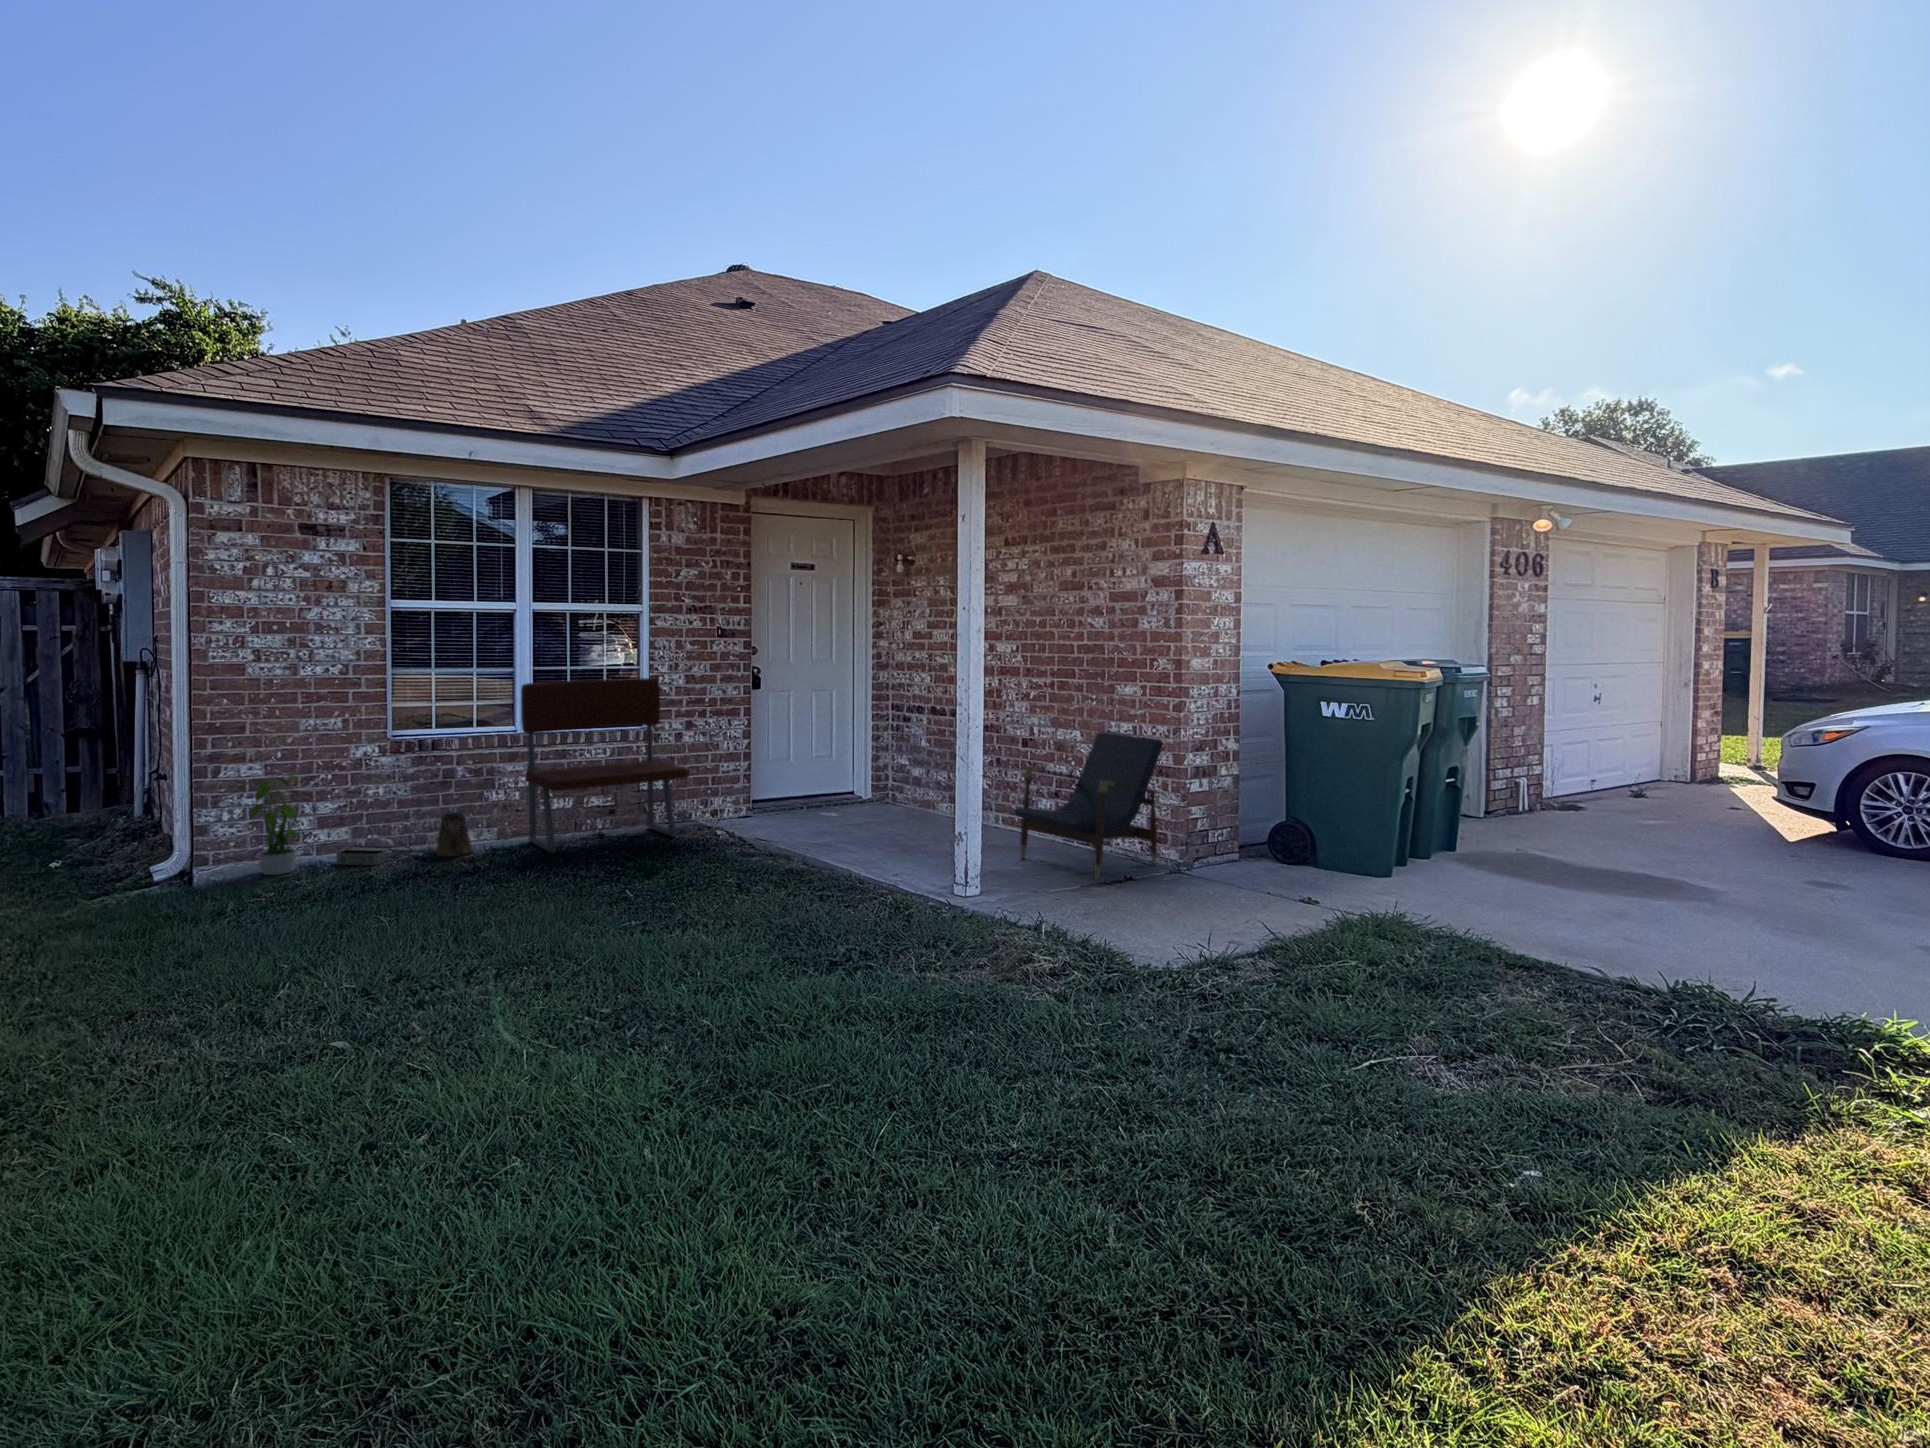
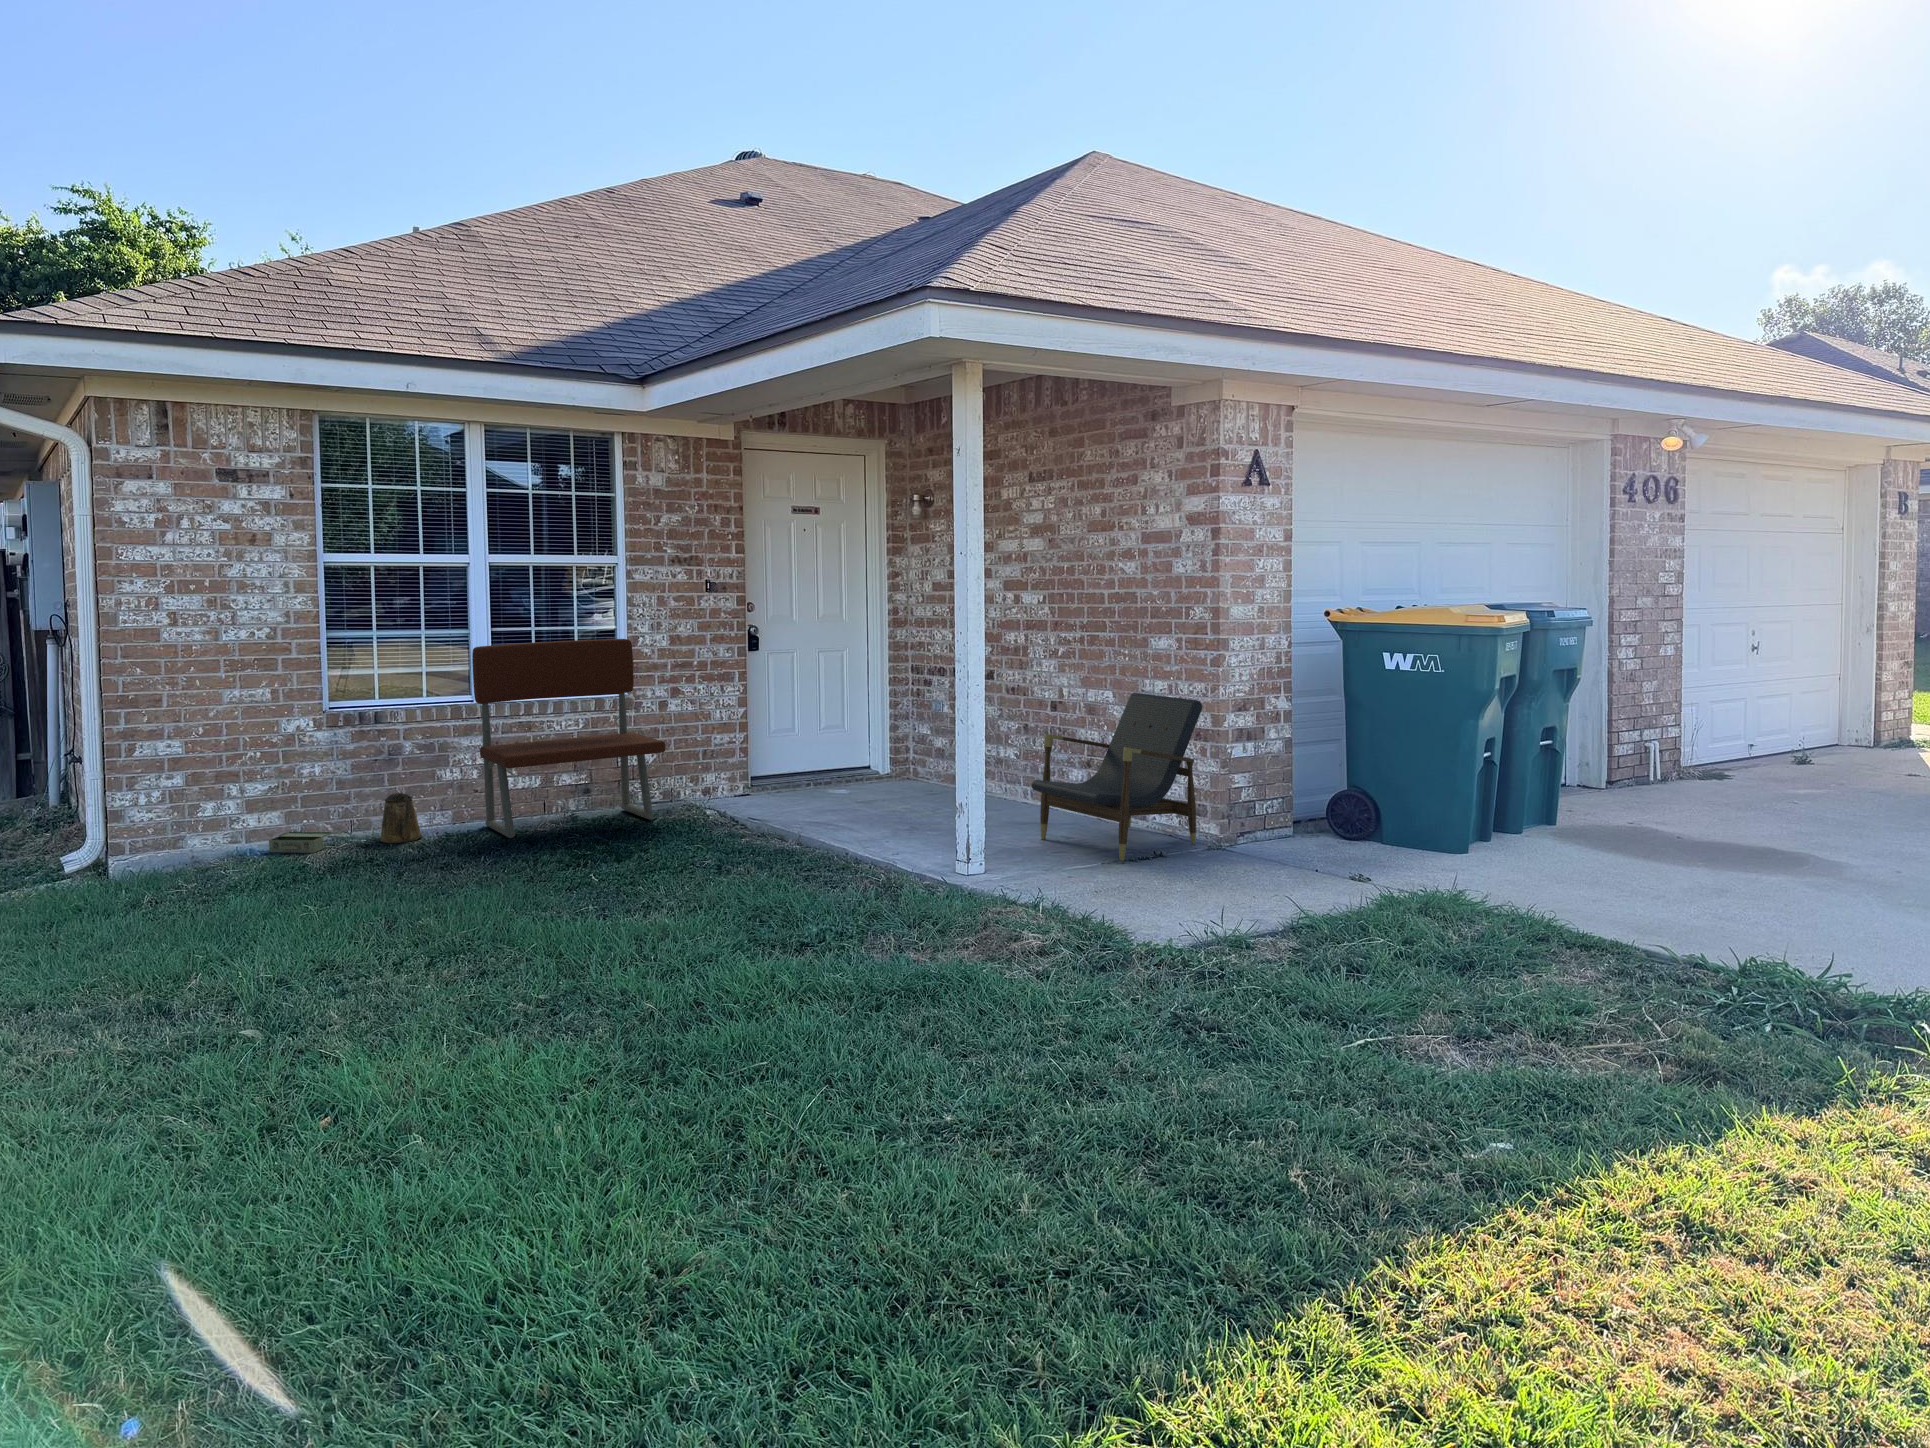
potted plant: present [236,774,300,875] -> none [149,750,233,864]

